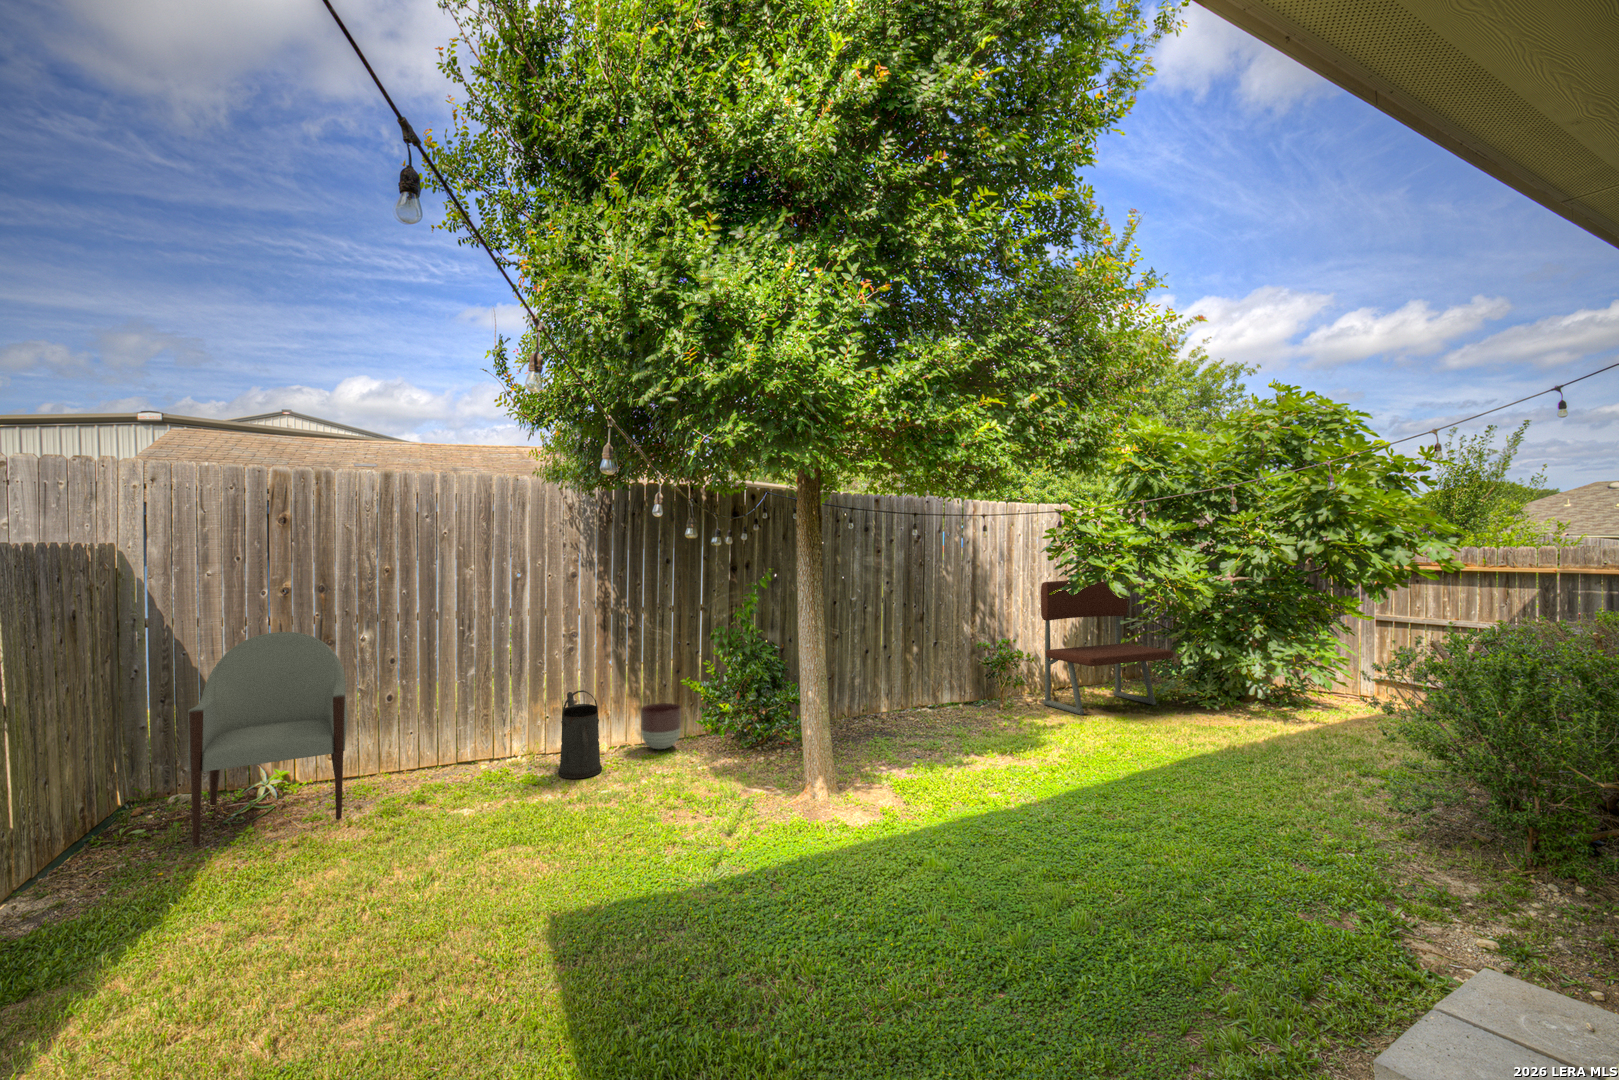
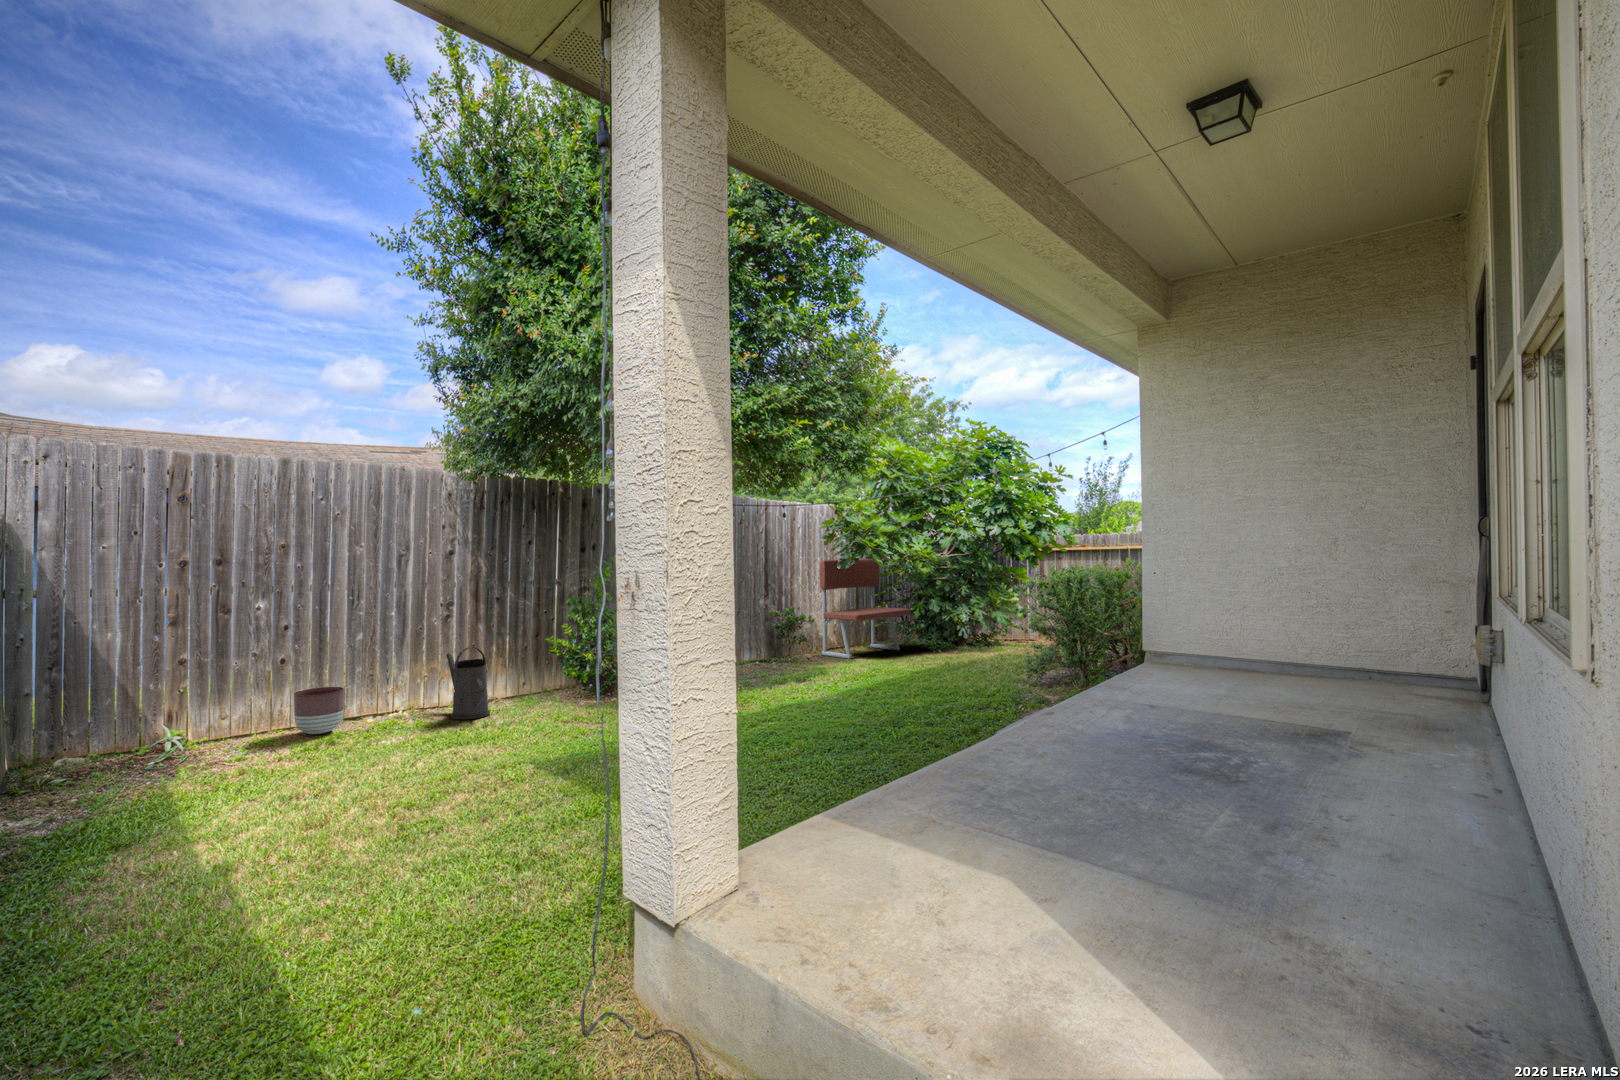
chair: present [188,632,348,846] -> none [115,601,276,785]
planter: present [641,703,681,749] -> present [294,687,344,734]

